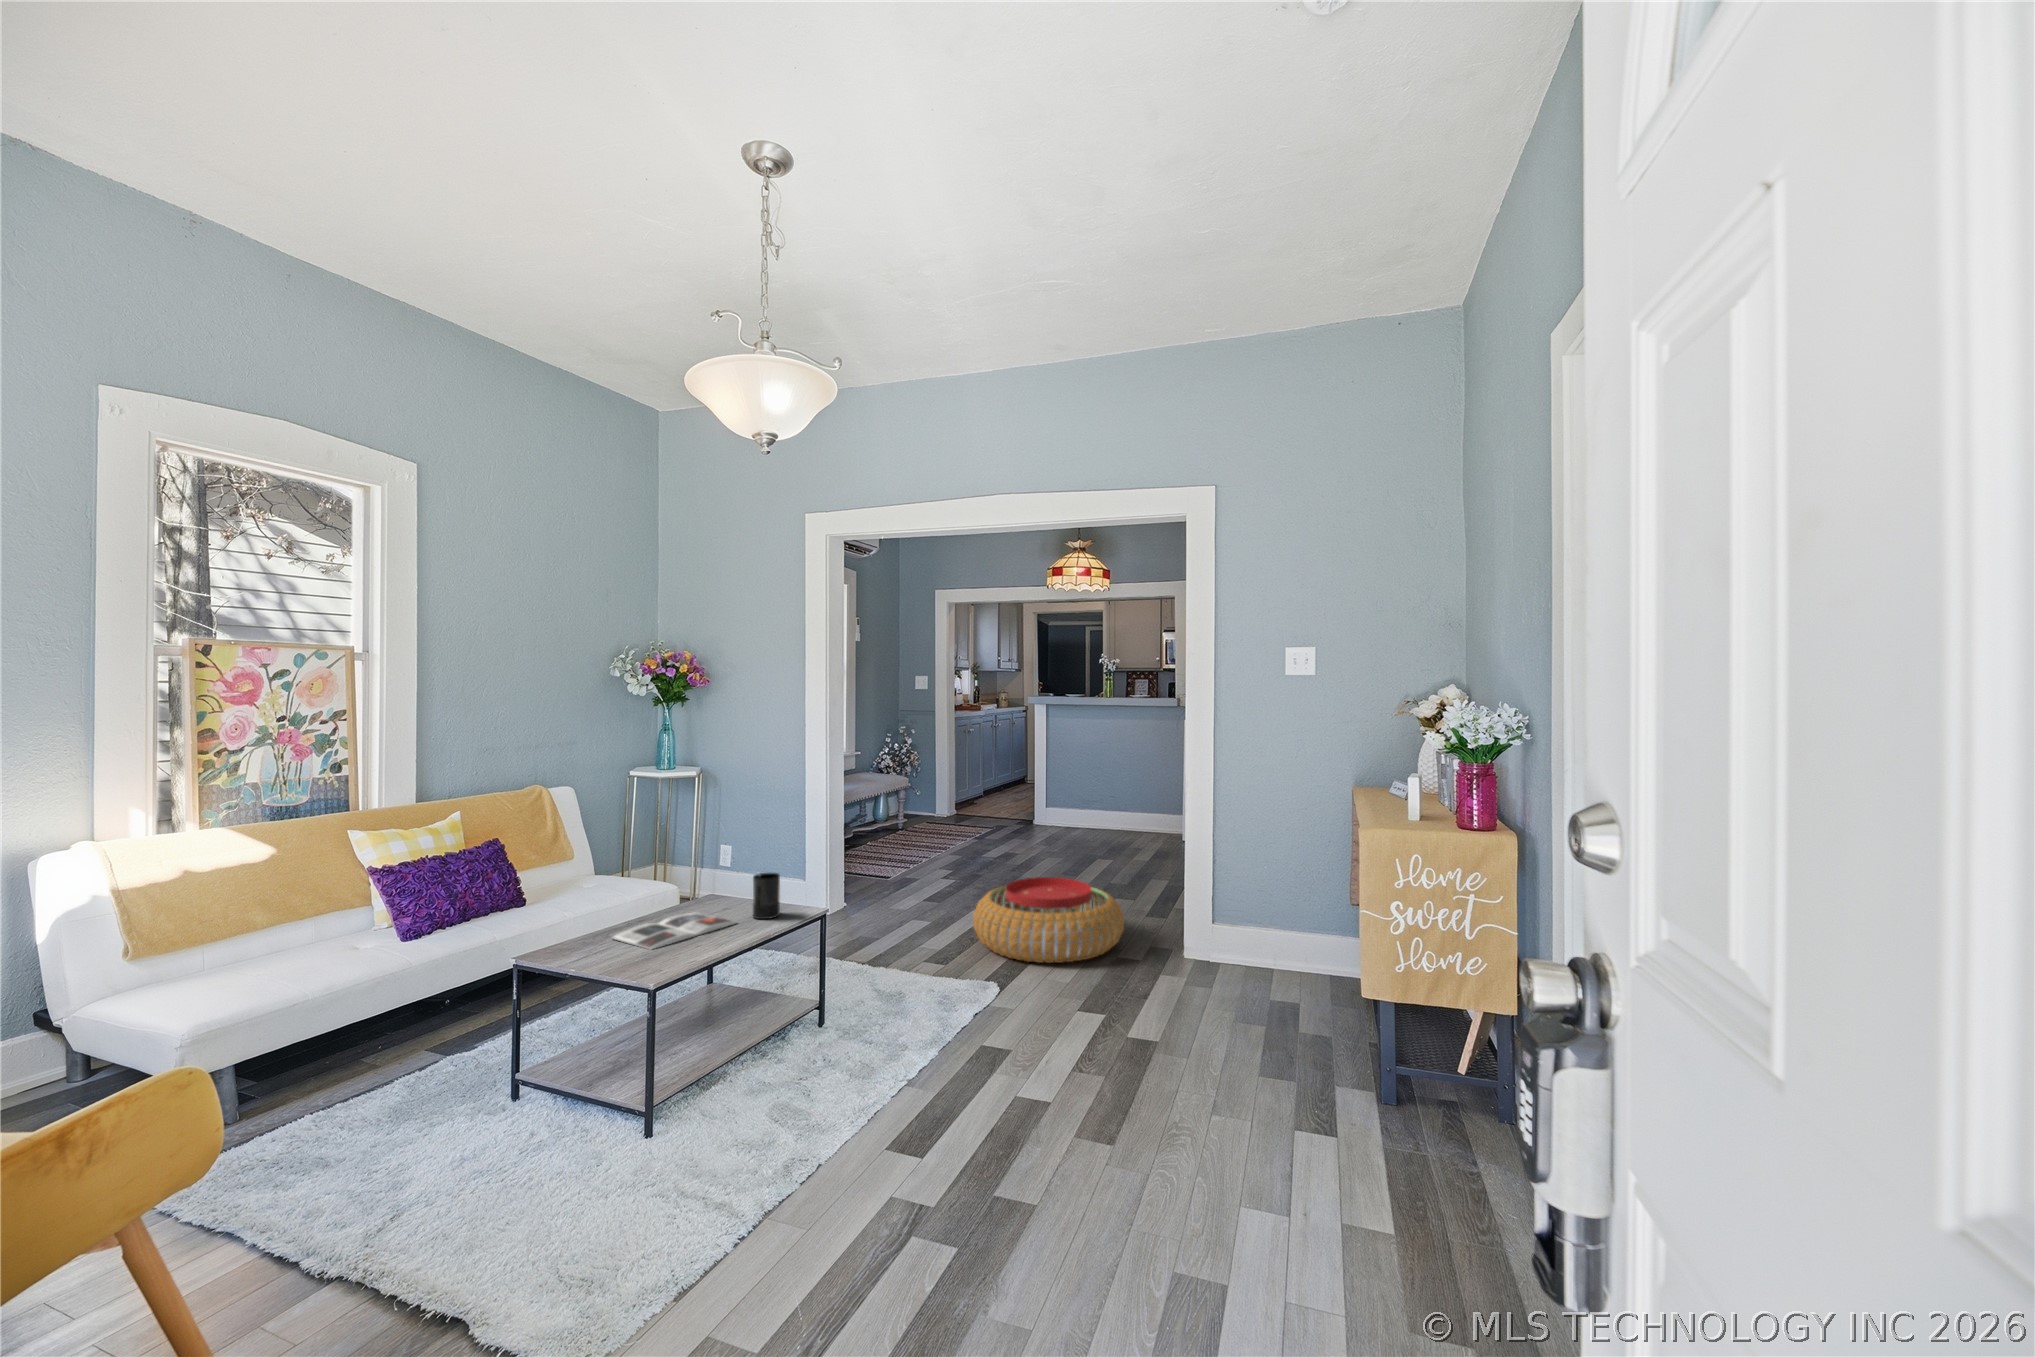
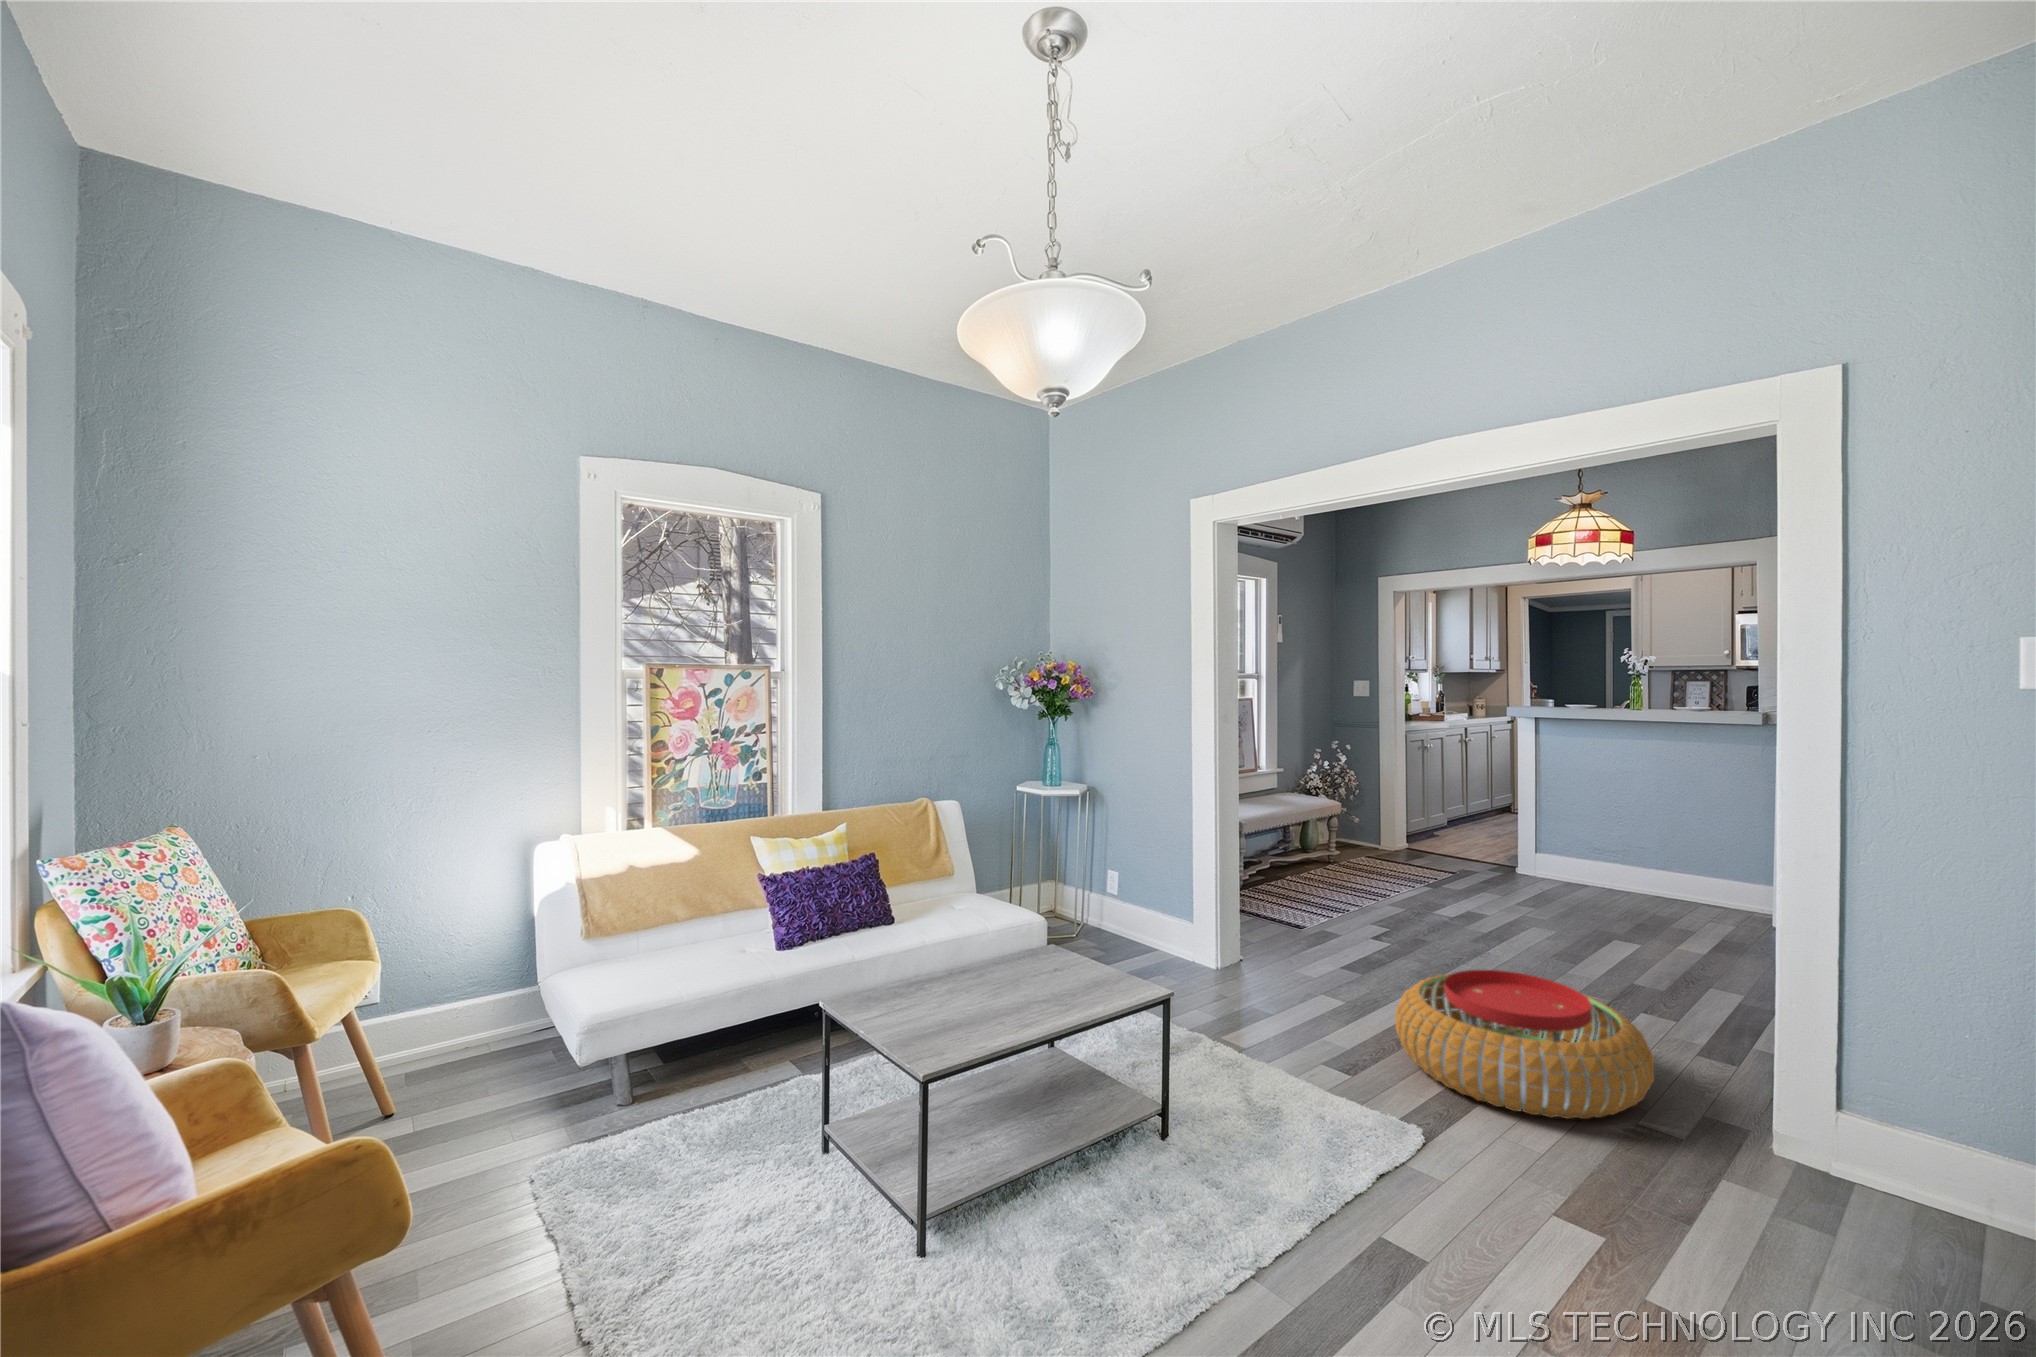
candle: present [753,872,780,919] -> none [1073,928,1107,991]
magazine: present [613,913,736,950] -> none [920,967,1056,1013]

